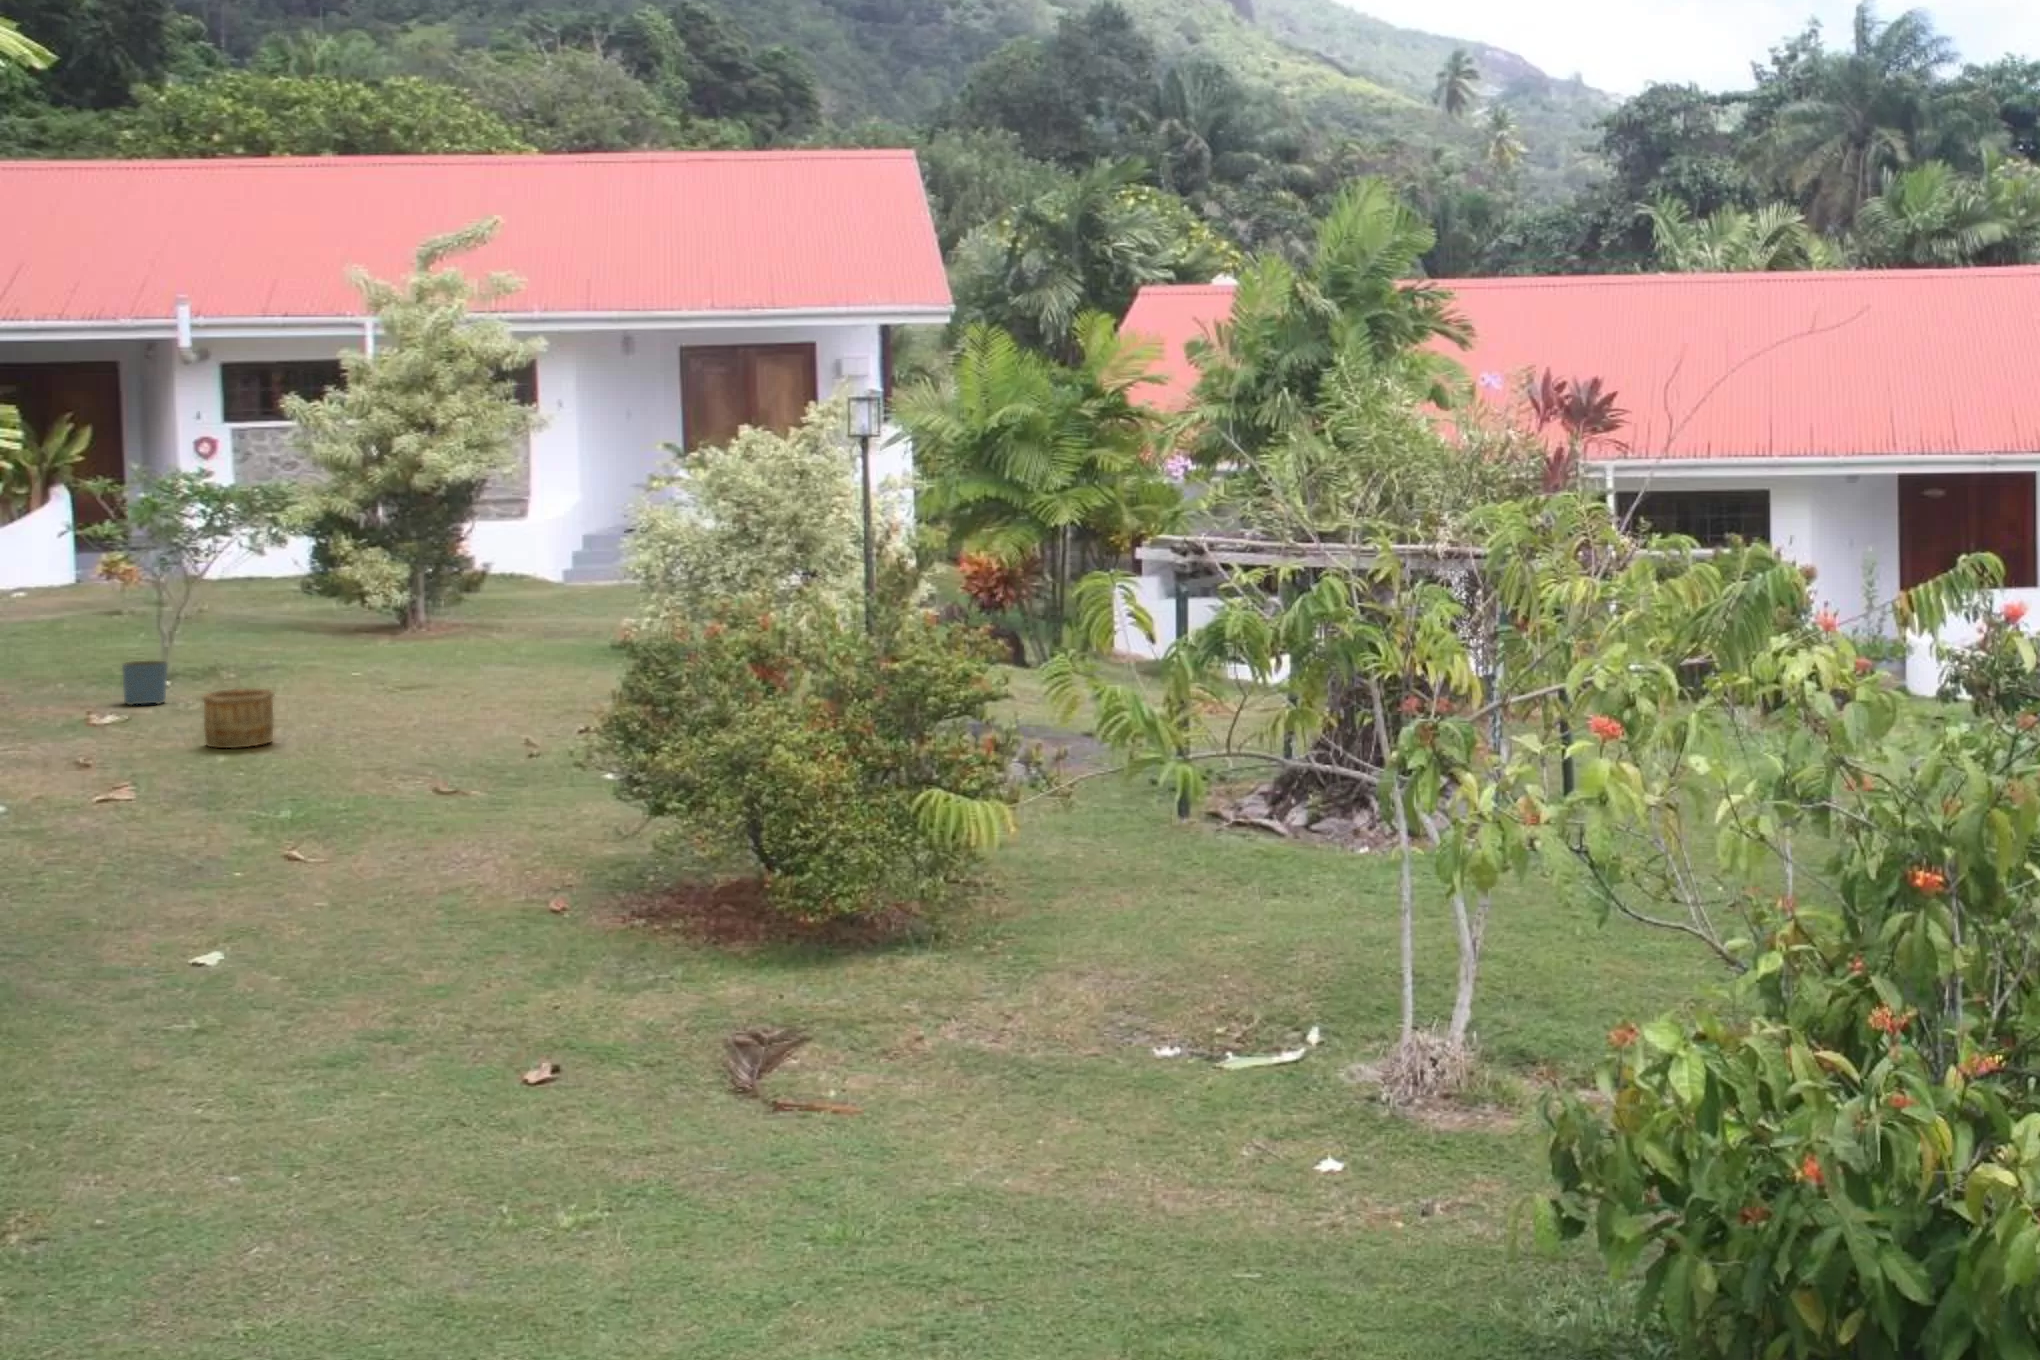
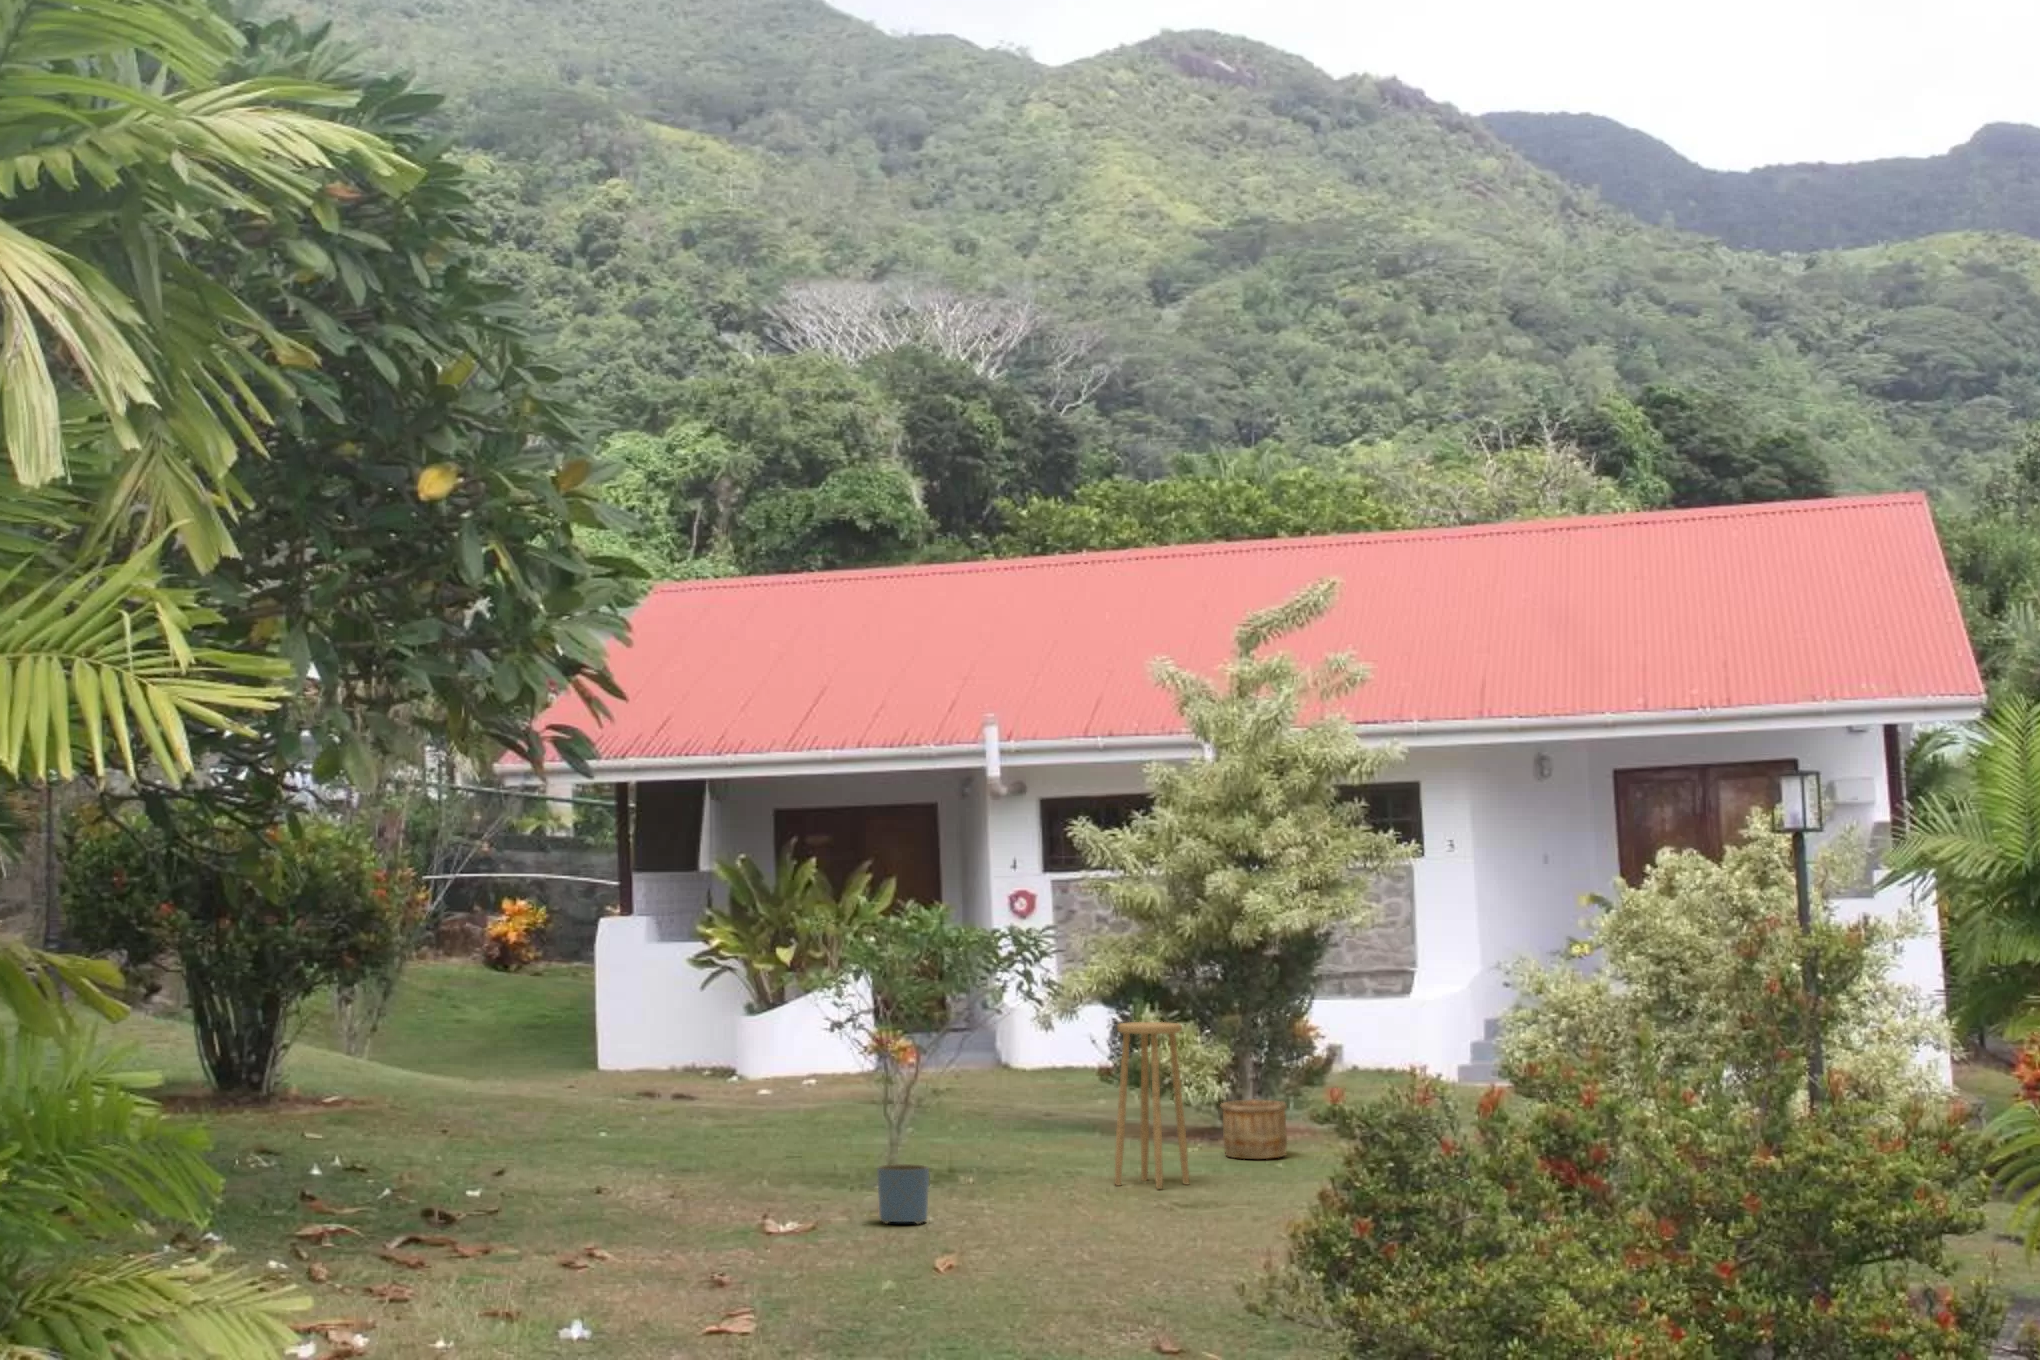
stool: none [316,549,377,670] -> present [1115,1022,1189,1189]
wooden bucket: present [202,688,274,748] -> present [1221,1099,1287,1159]

